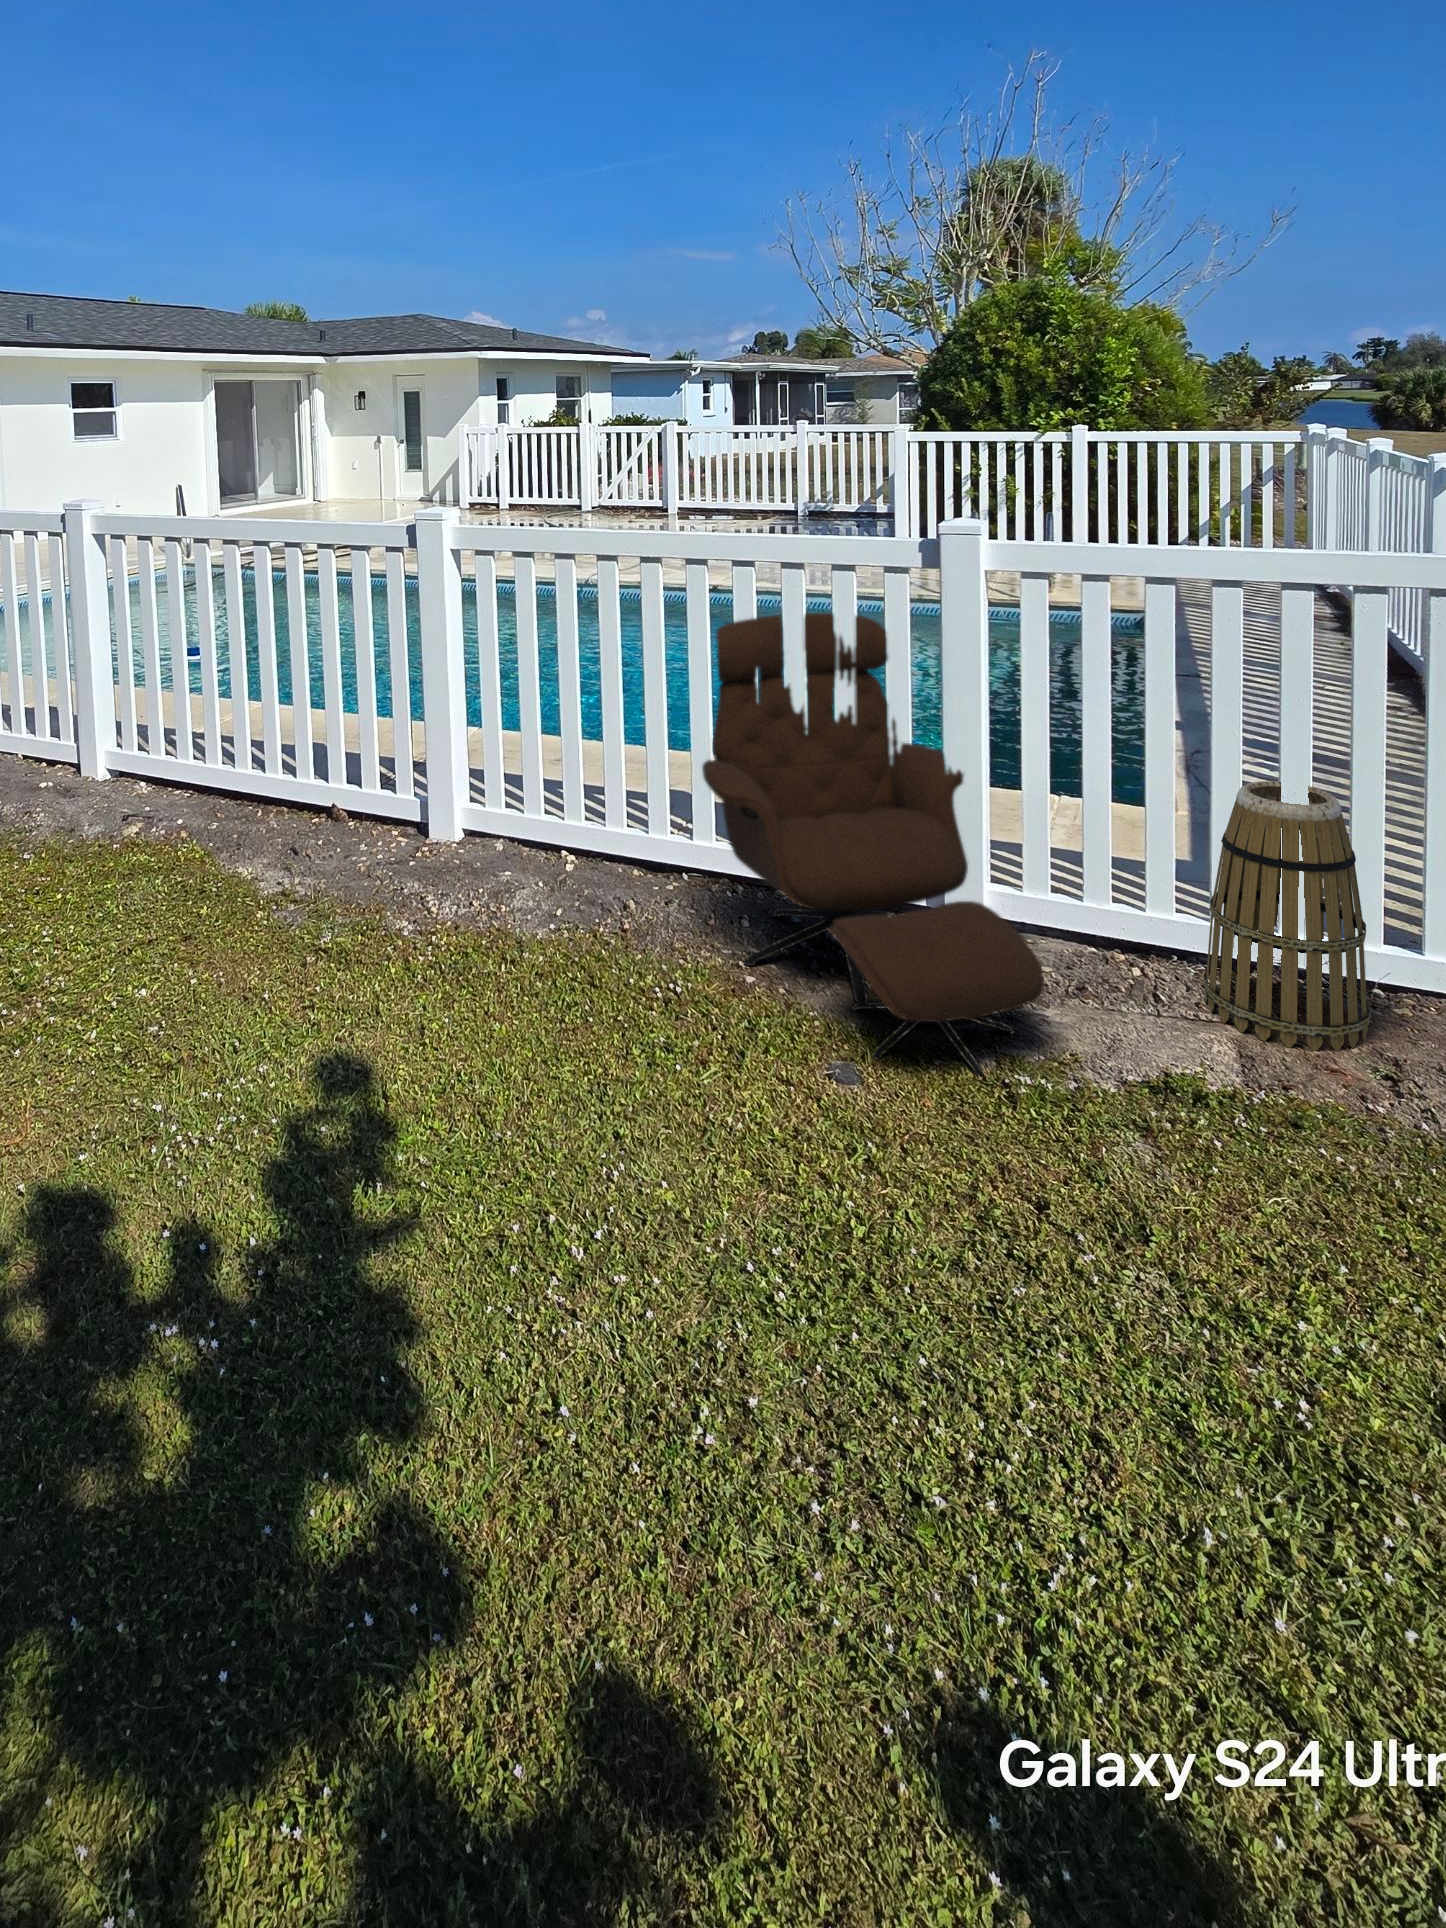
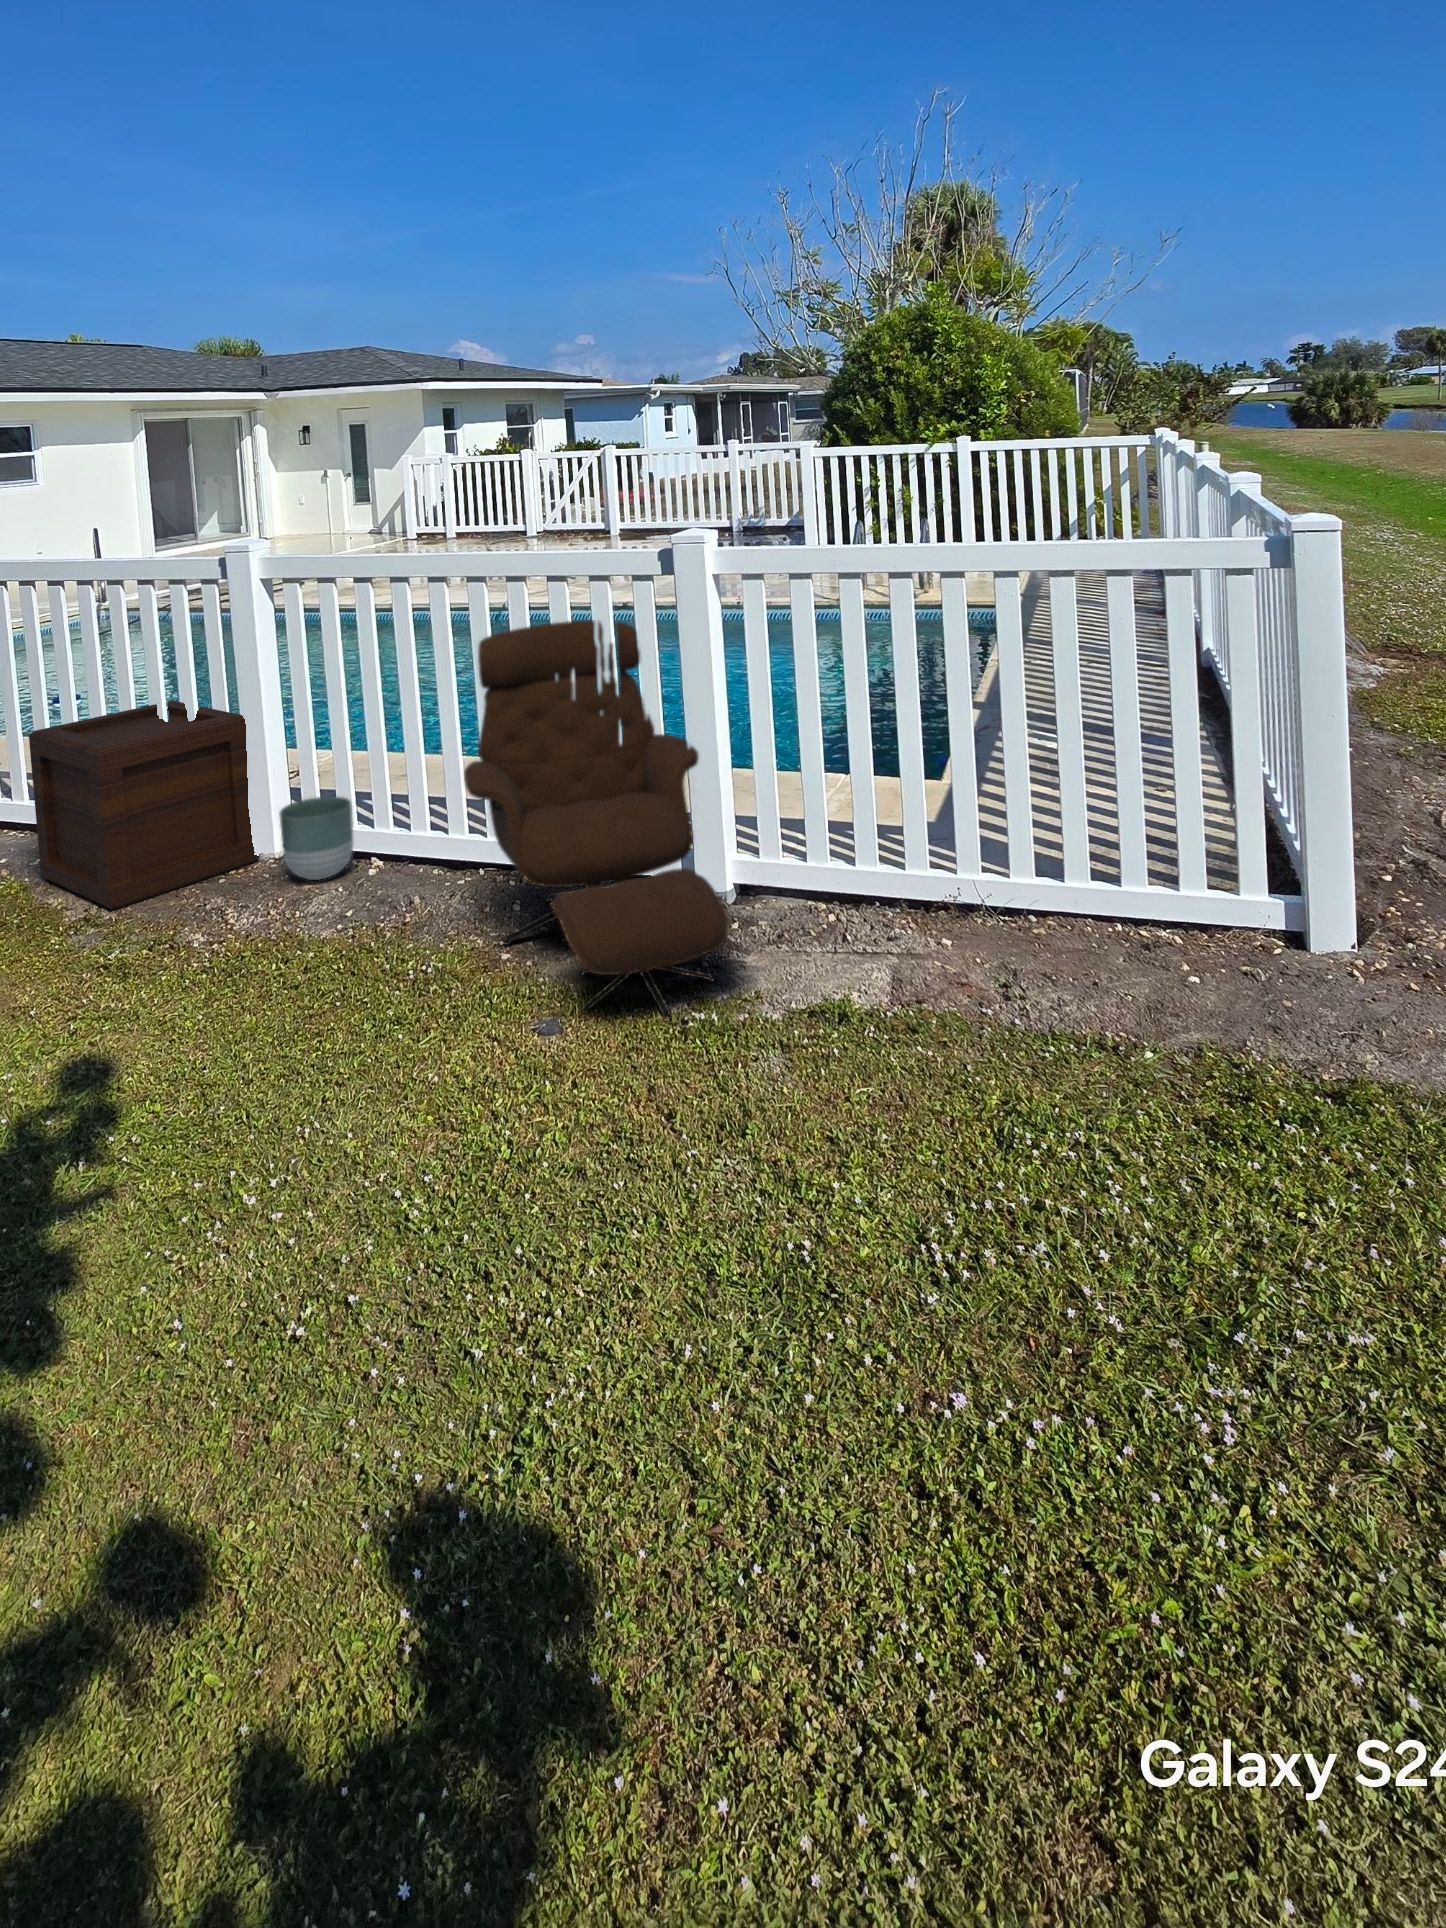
wooden crate: none [216,668,440,885] -> present [29,701,259,910]
planter: none [473,781,546,869] -> present [280,796,354,880]
basket: present [1203,781,1371,1051] -> none [886,744,1011,971]

